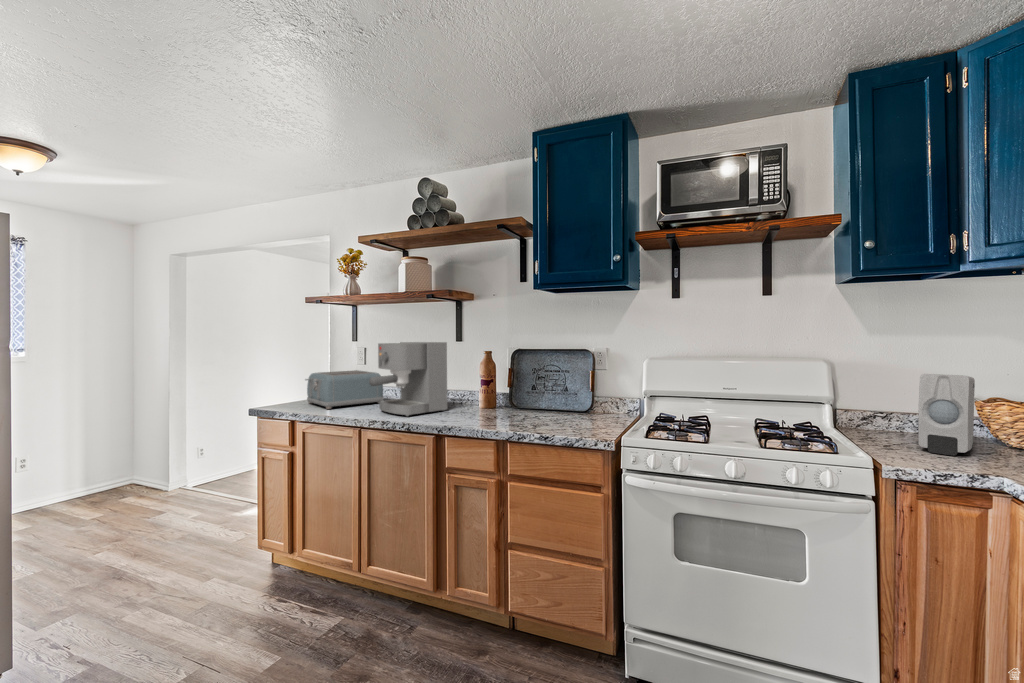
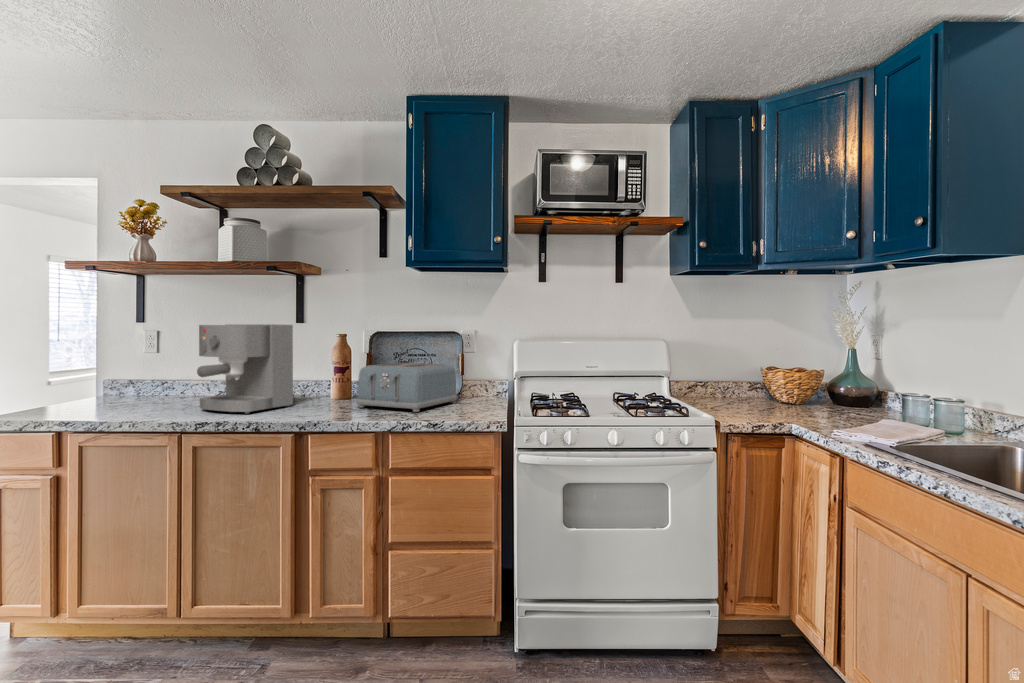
toaster: present [305,370,384,409] -> present [356,363,458,412]
soap dispenser: present [918,374,975,456] -> none [736,351,769,414]

